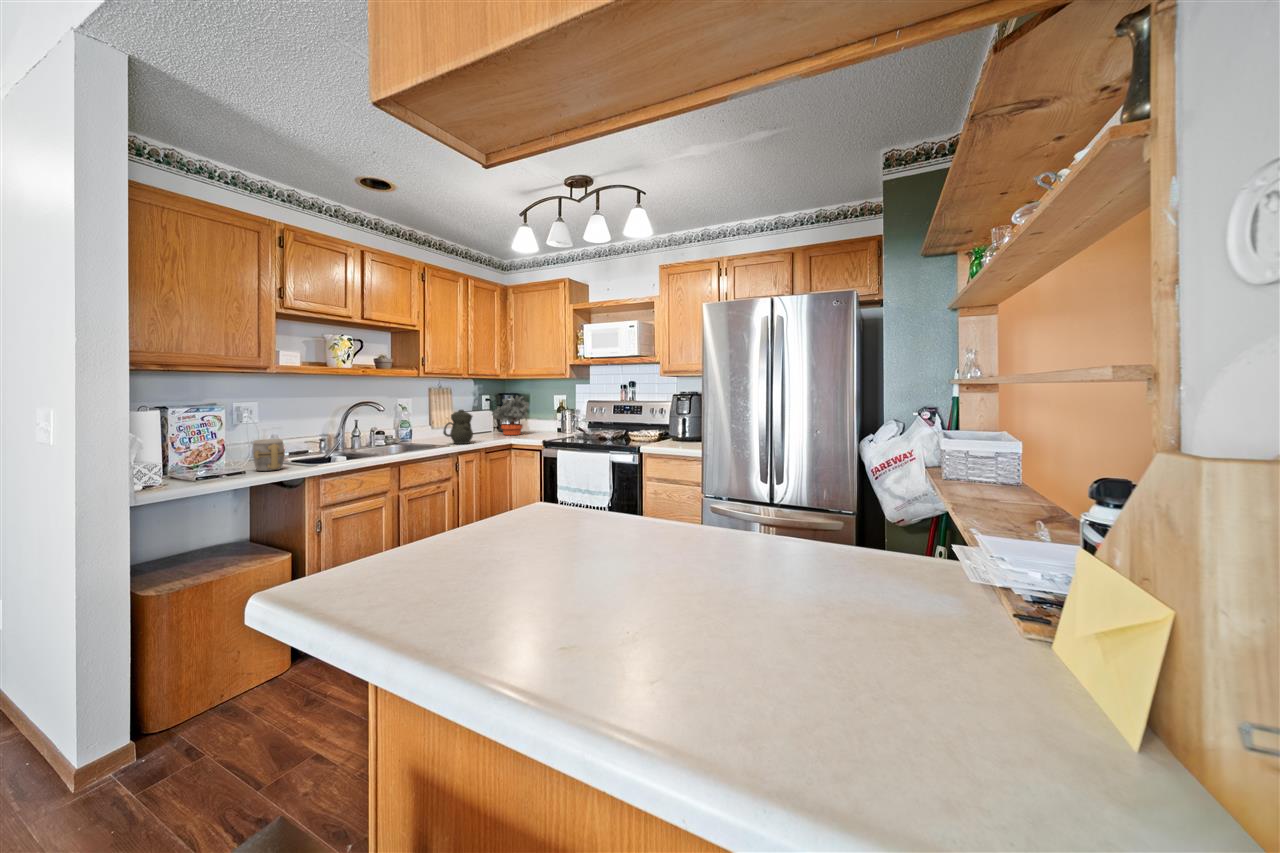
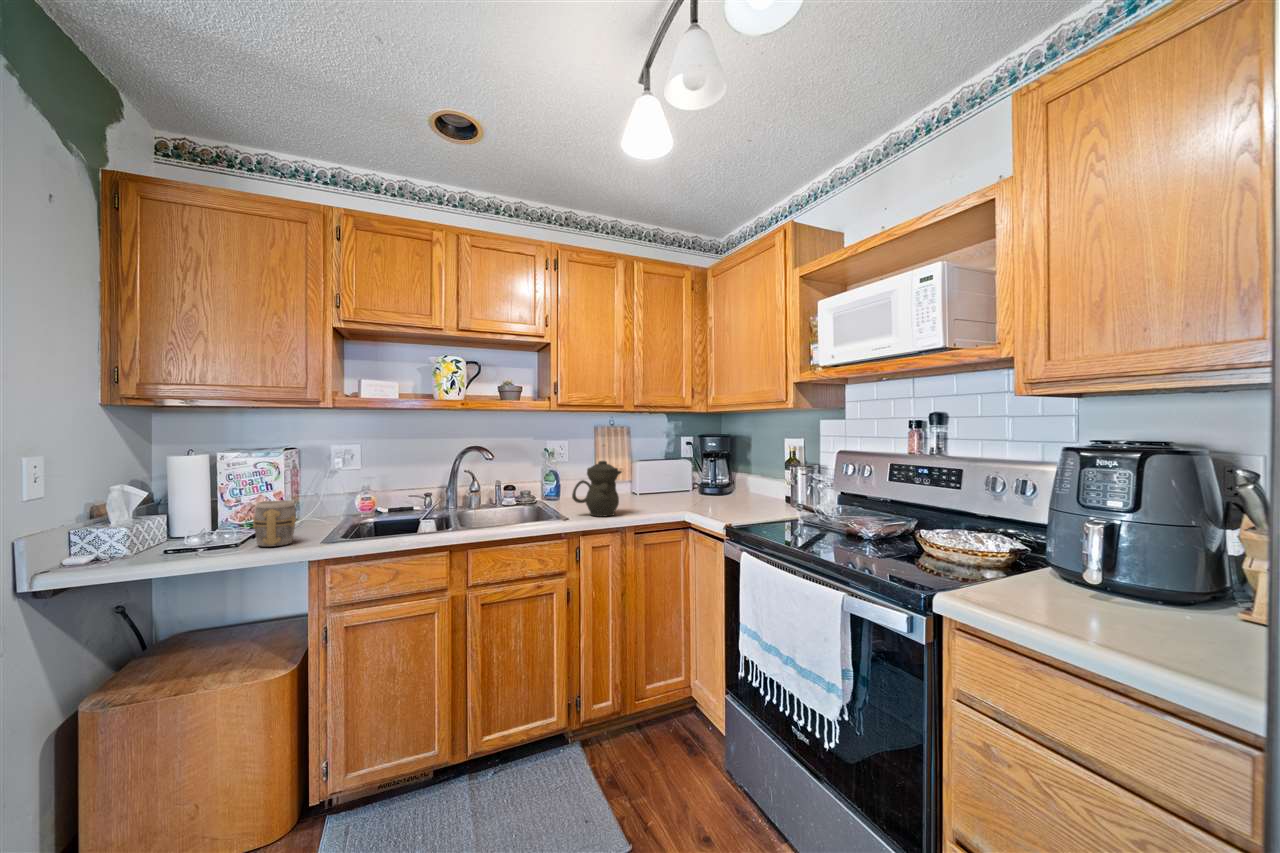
potted plant: present [492,396,529,435] -> none [680,436,738,503]

